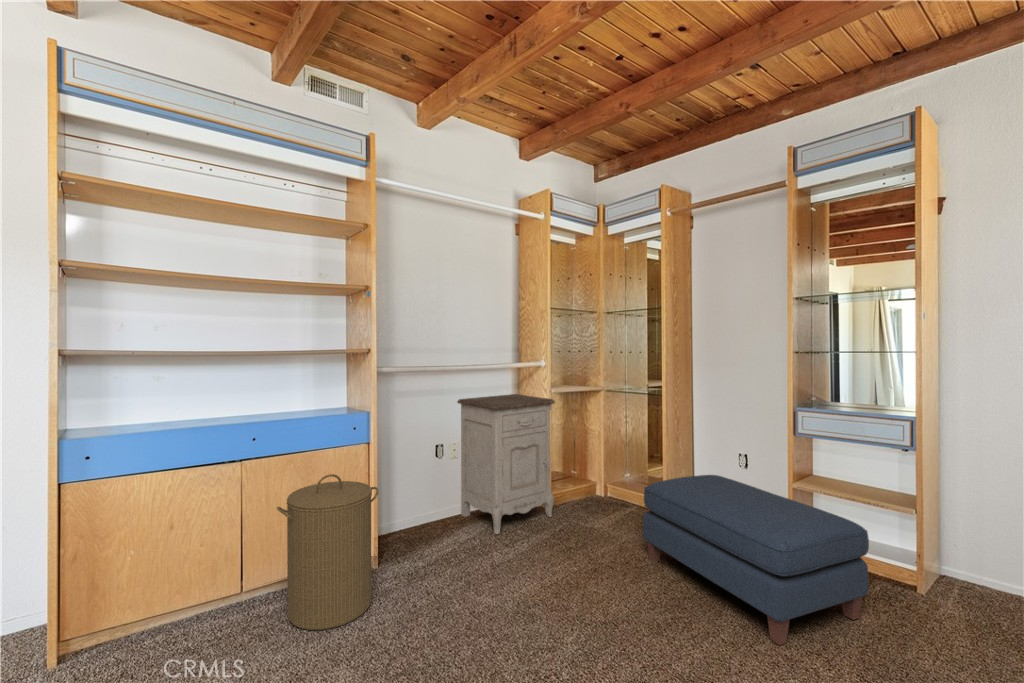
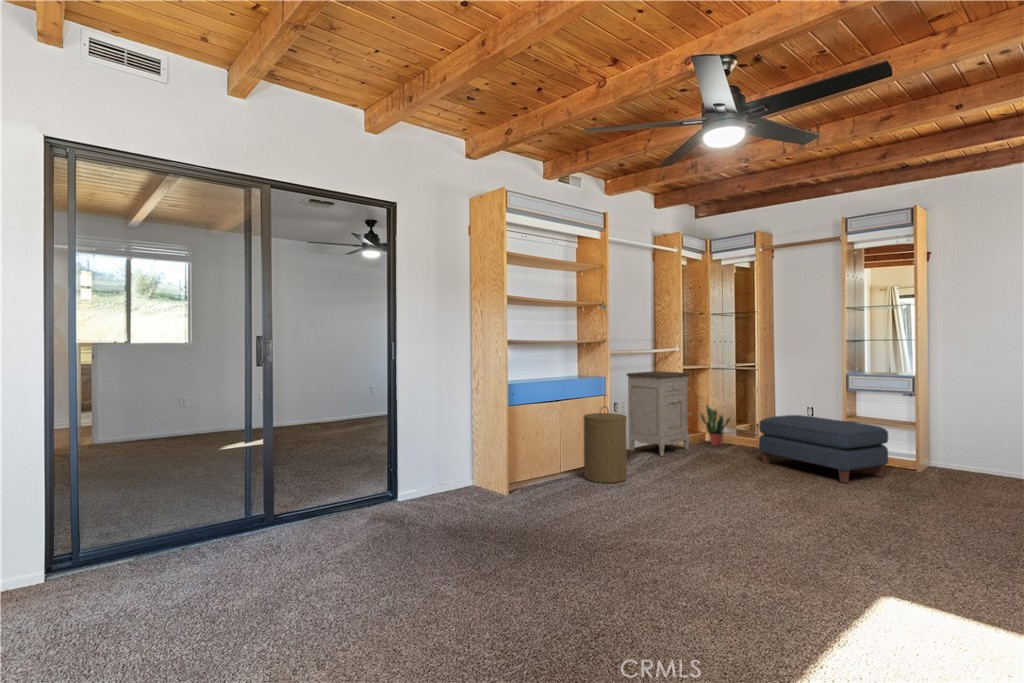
potted plant: none [583,442,624,505] -> present [701,405,730,445]

